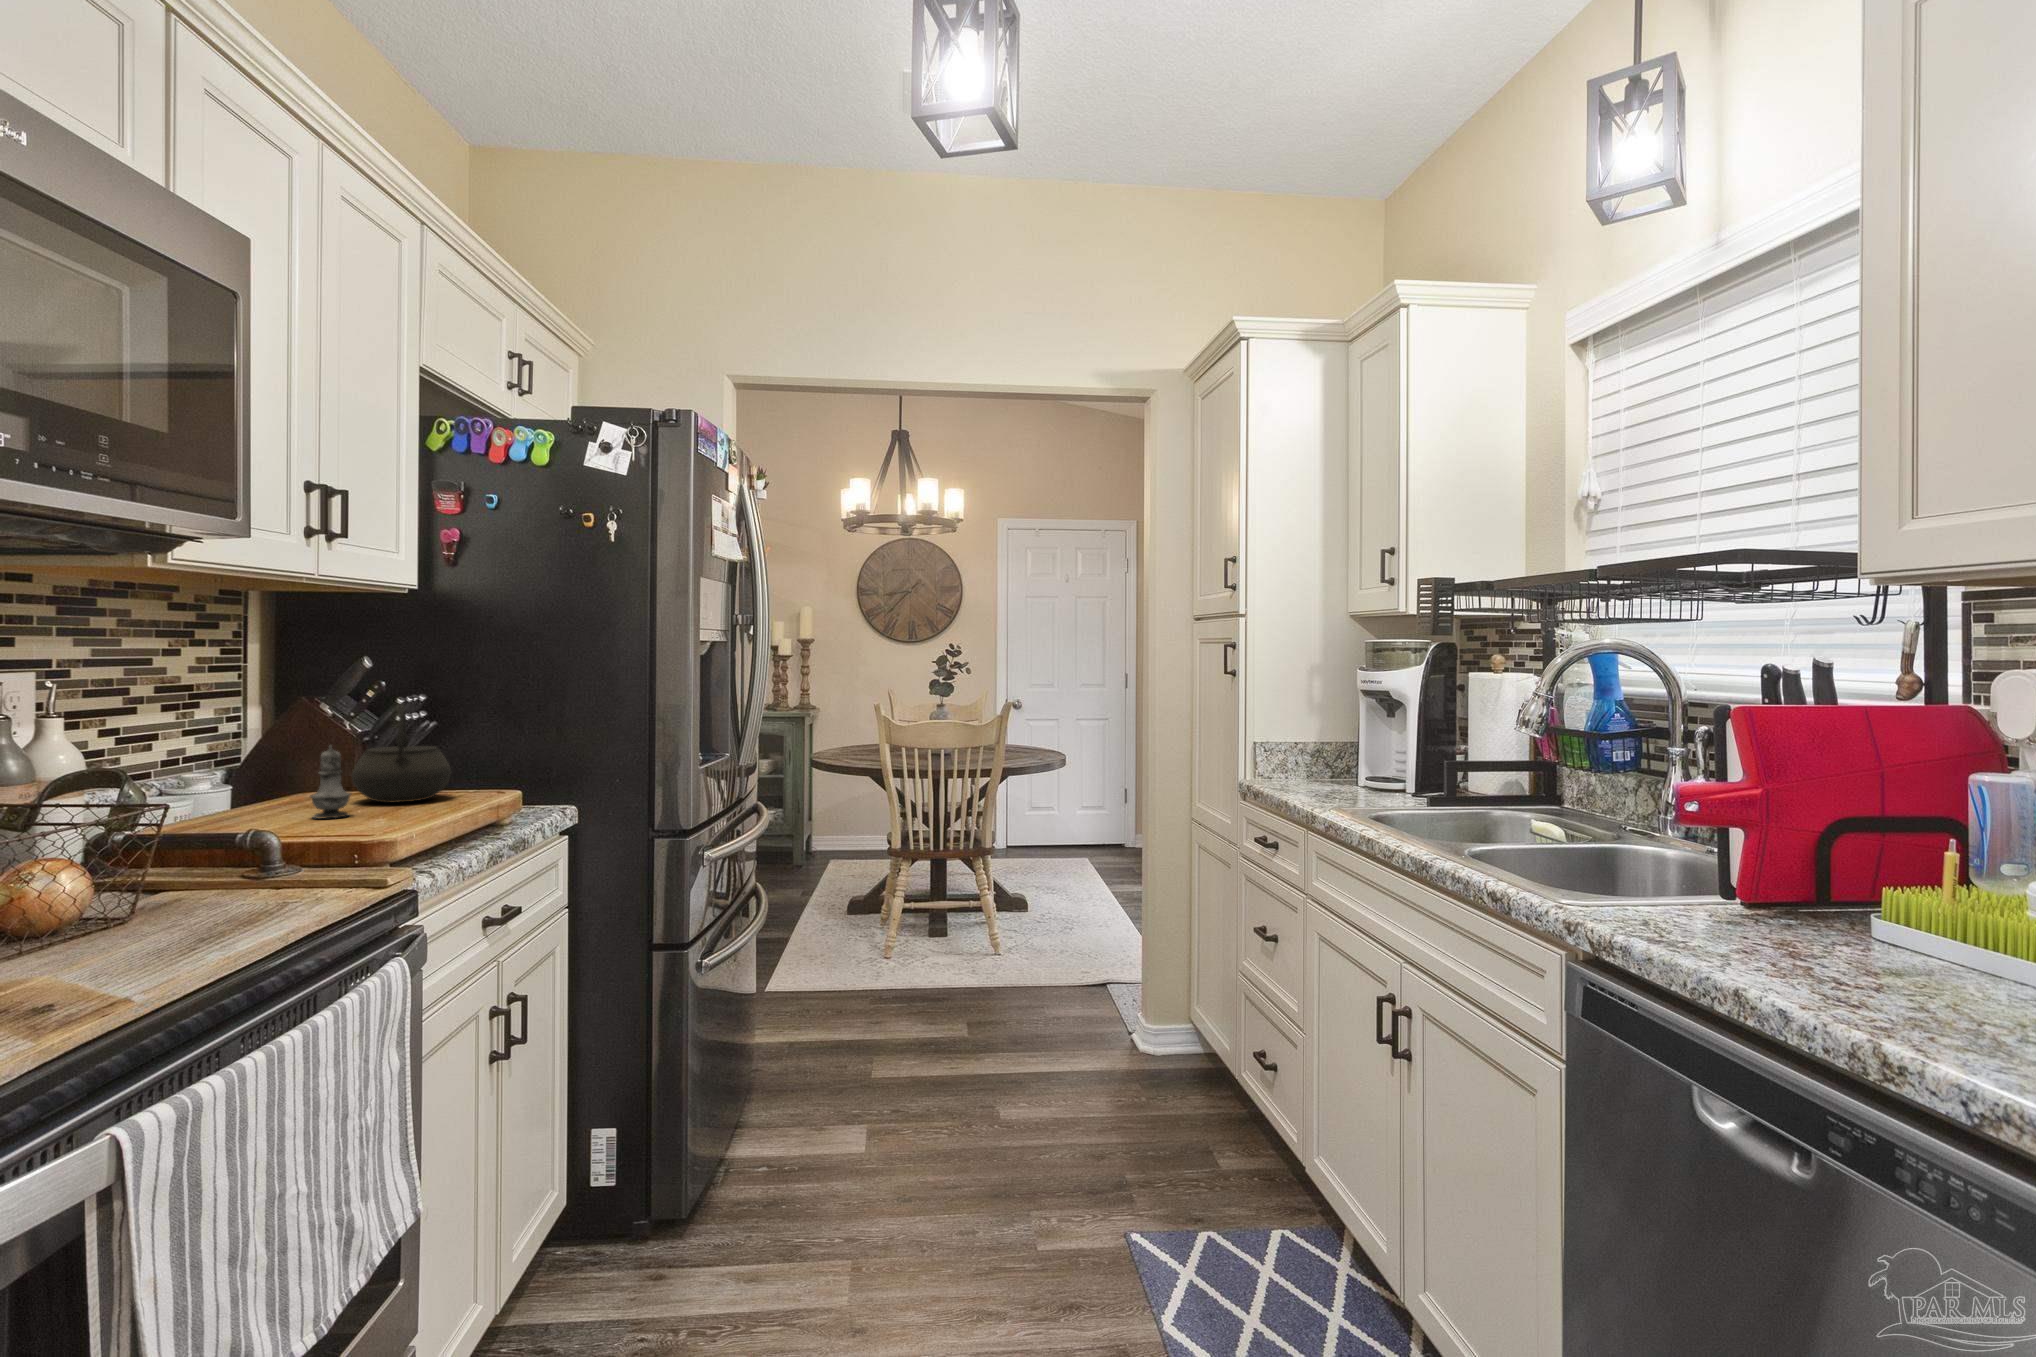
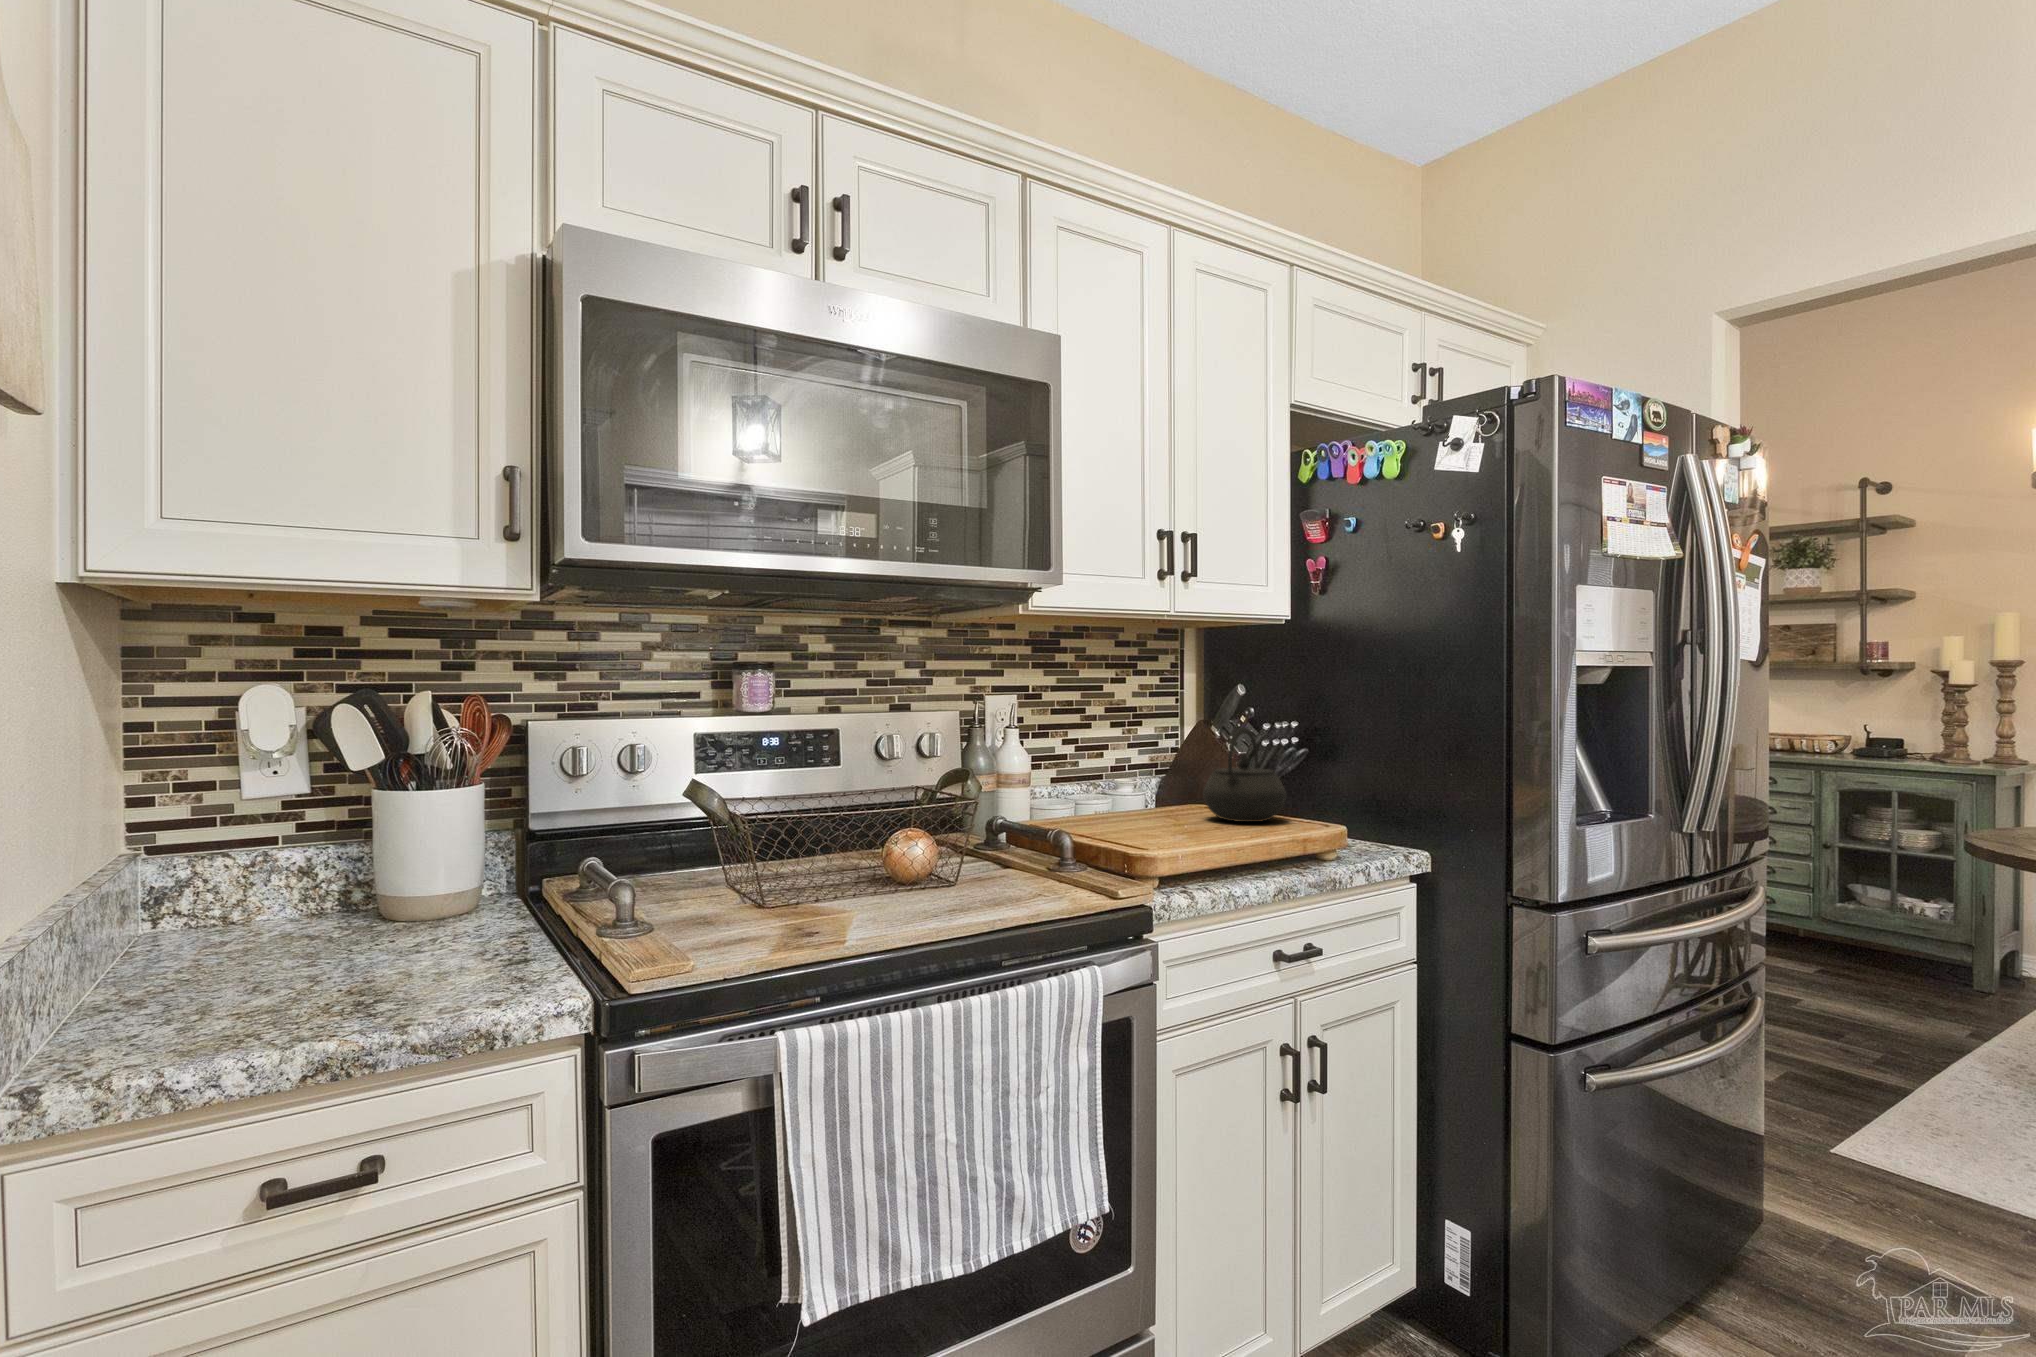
salt shaker: present [310,745,351,819] -> none [1148,761,1180,828]

